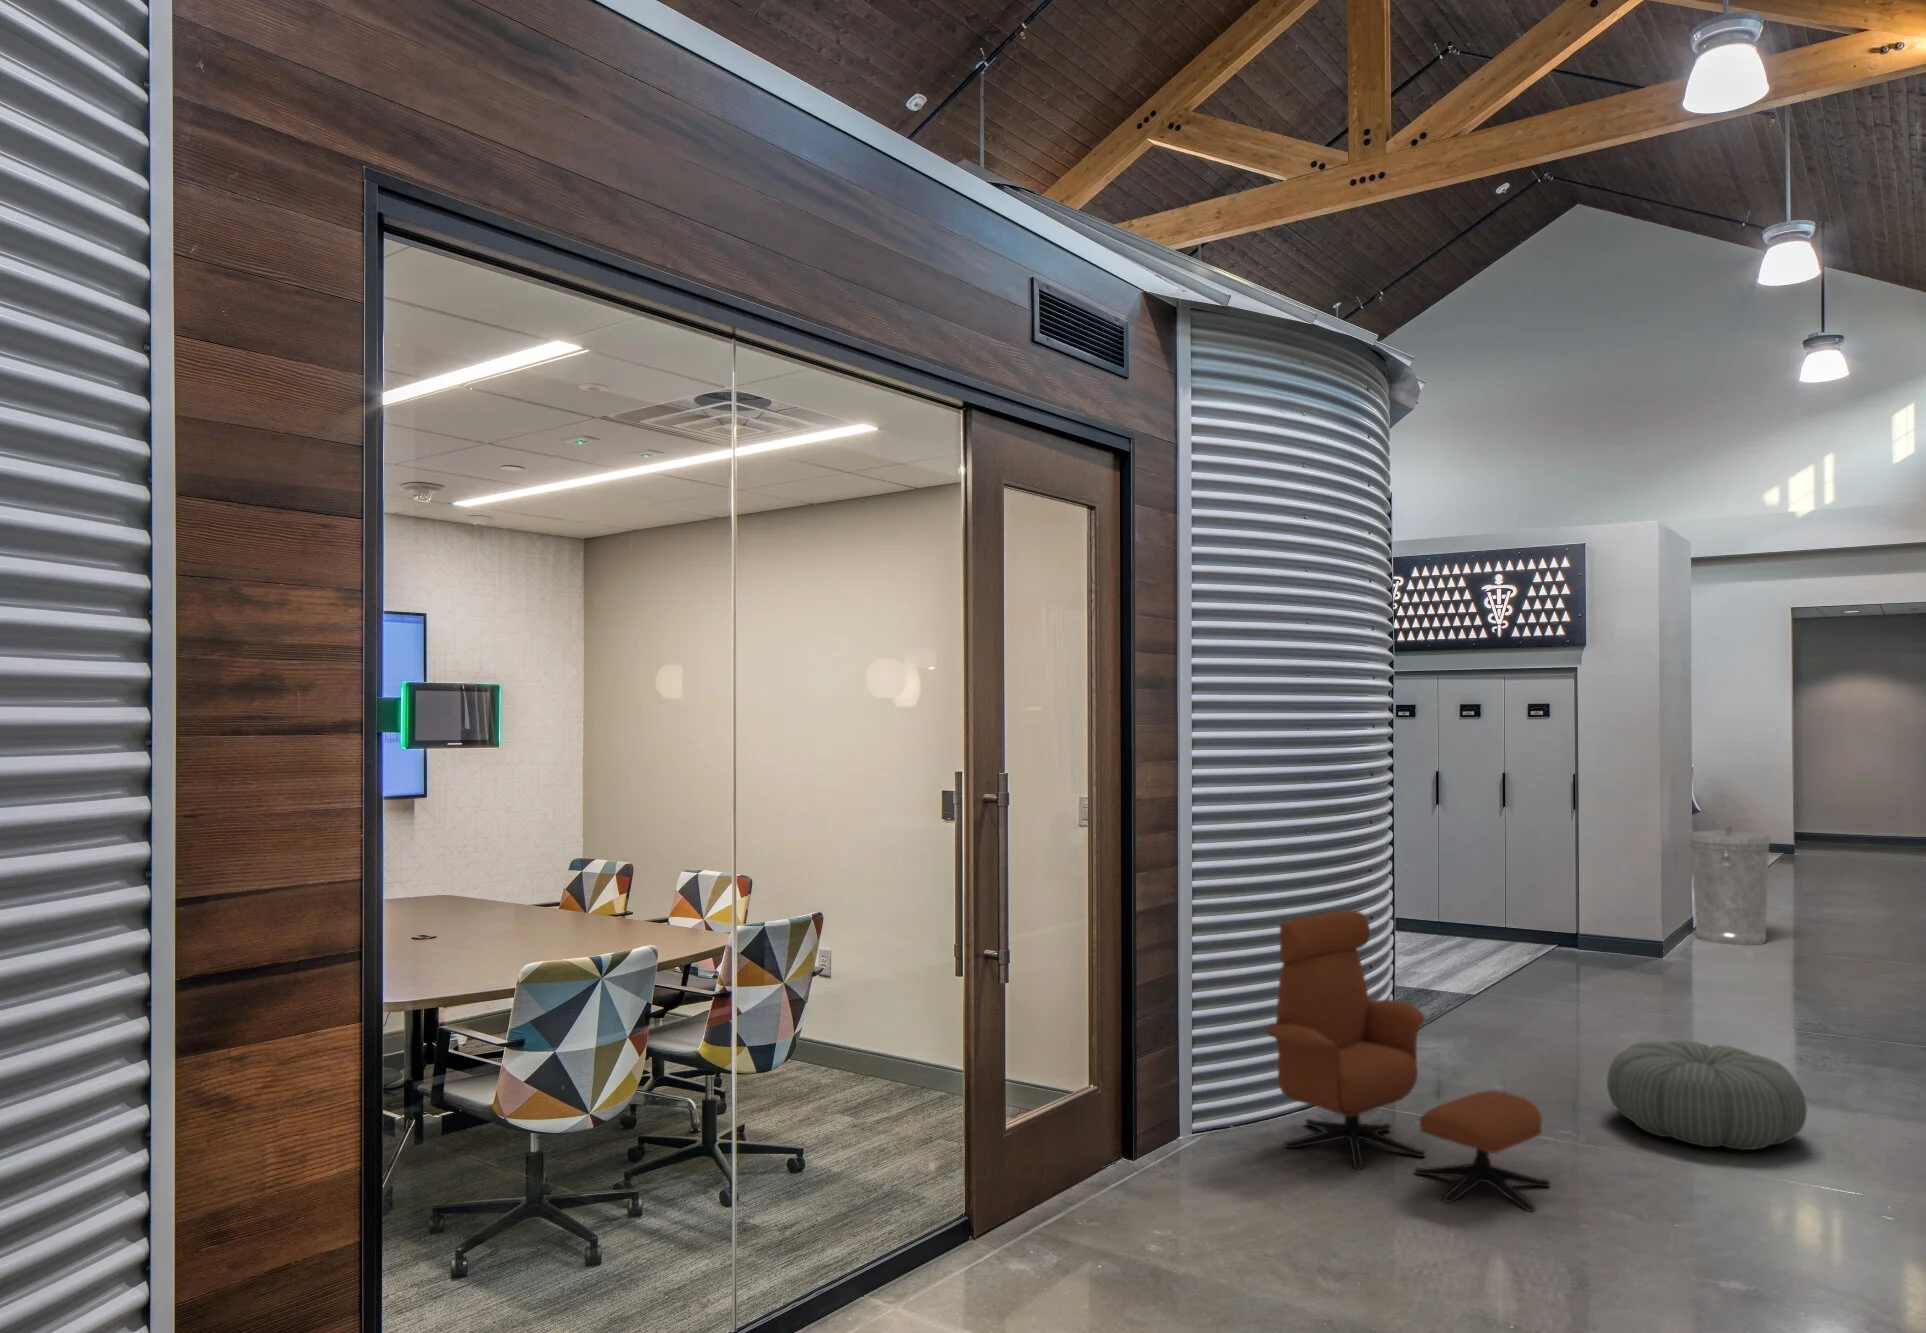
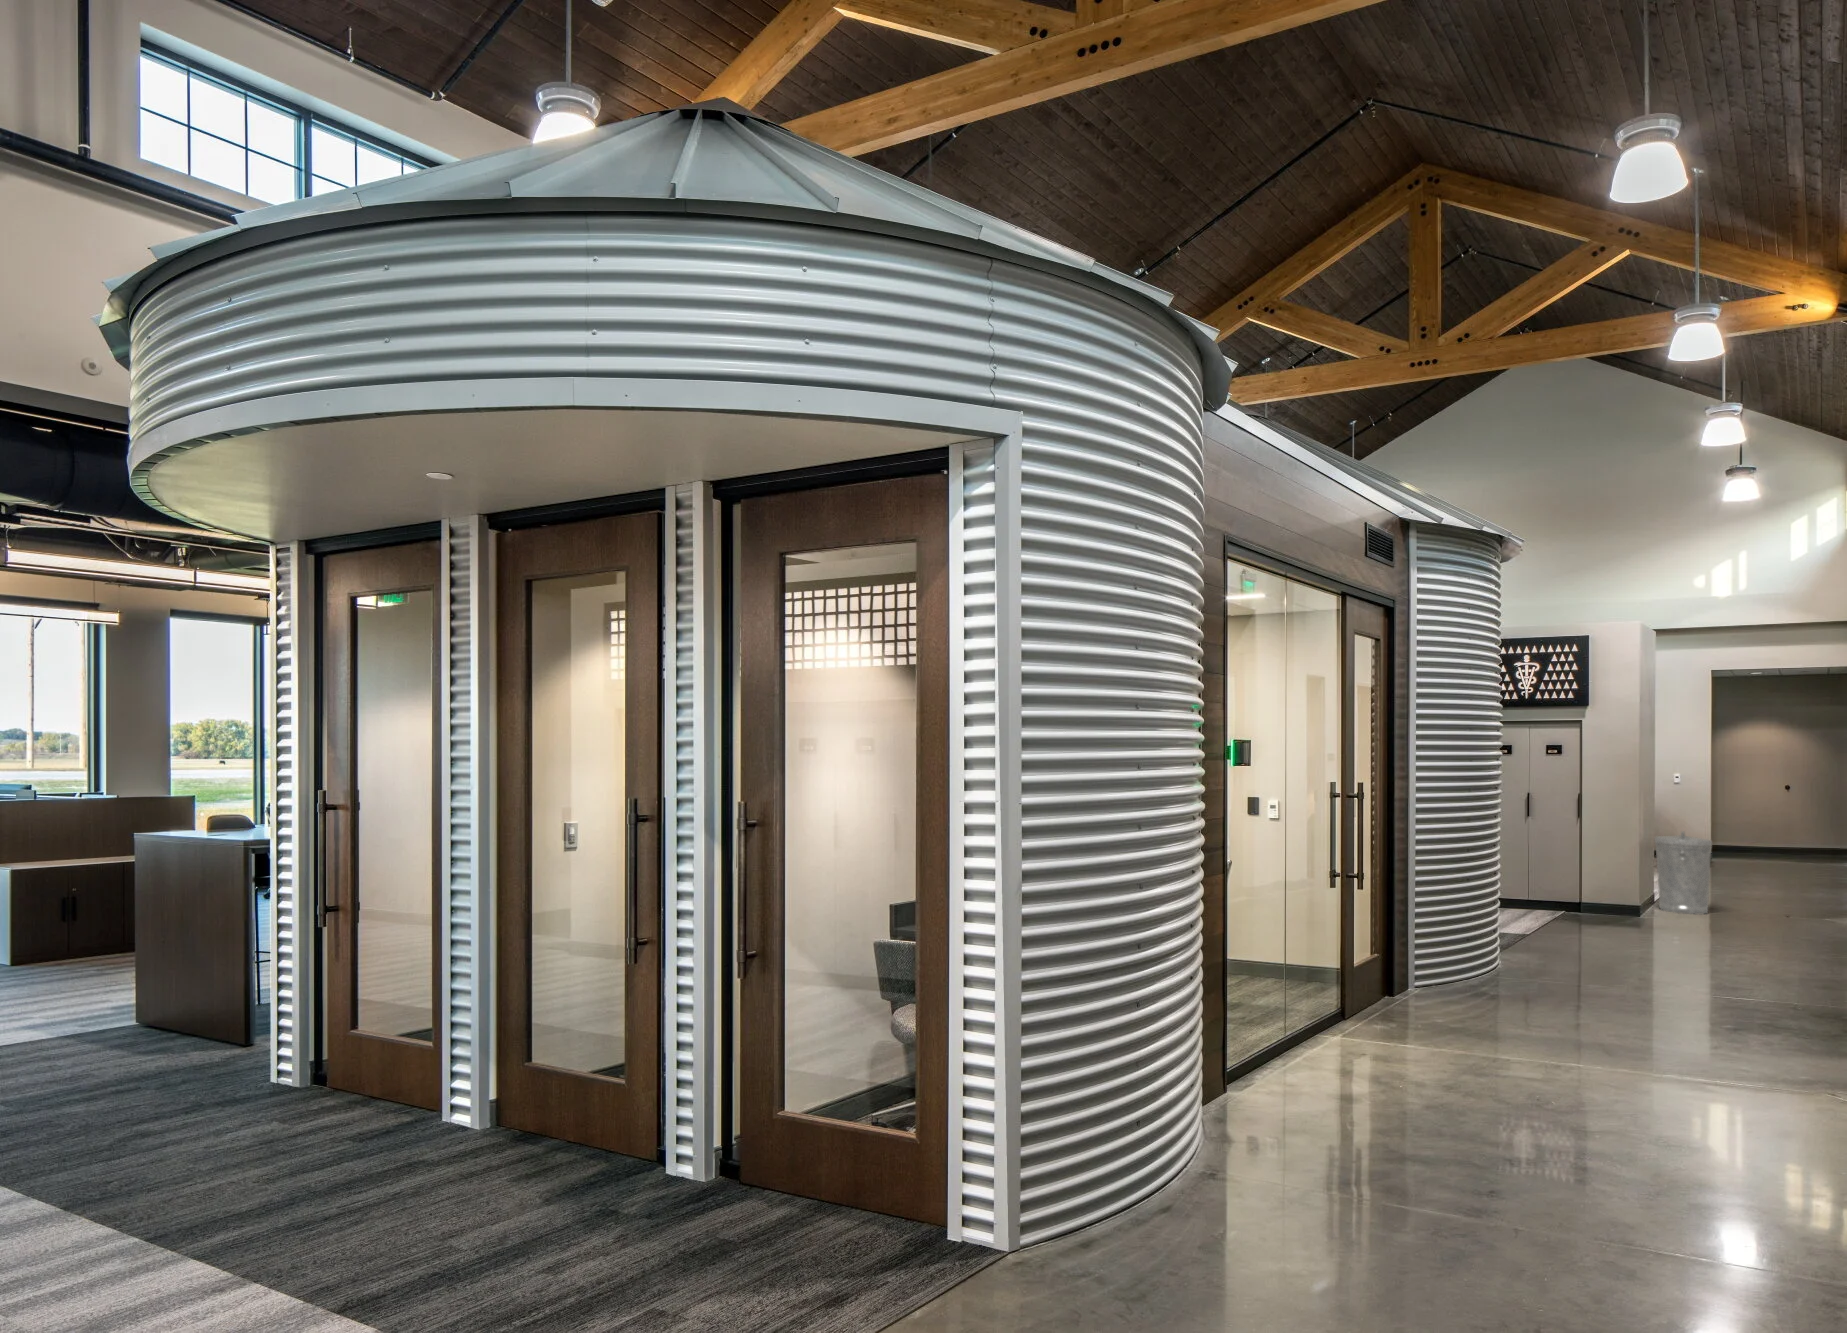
lounge chair: present [1266,910,1550,1212] -> none [1462,867,1625,1022]
pouf: present [1607,1041,1807,1150] -> none [1643,948,1760,1003]

